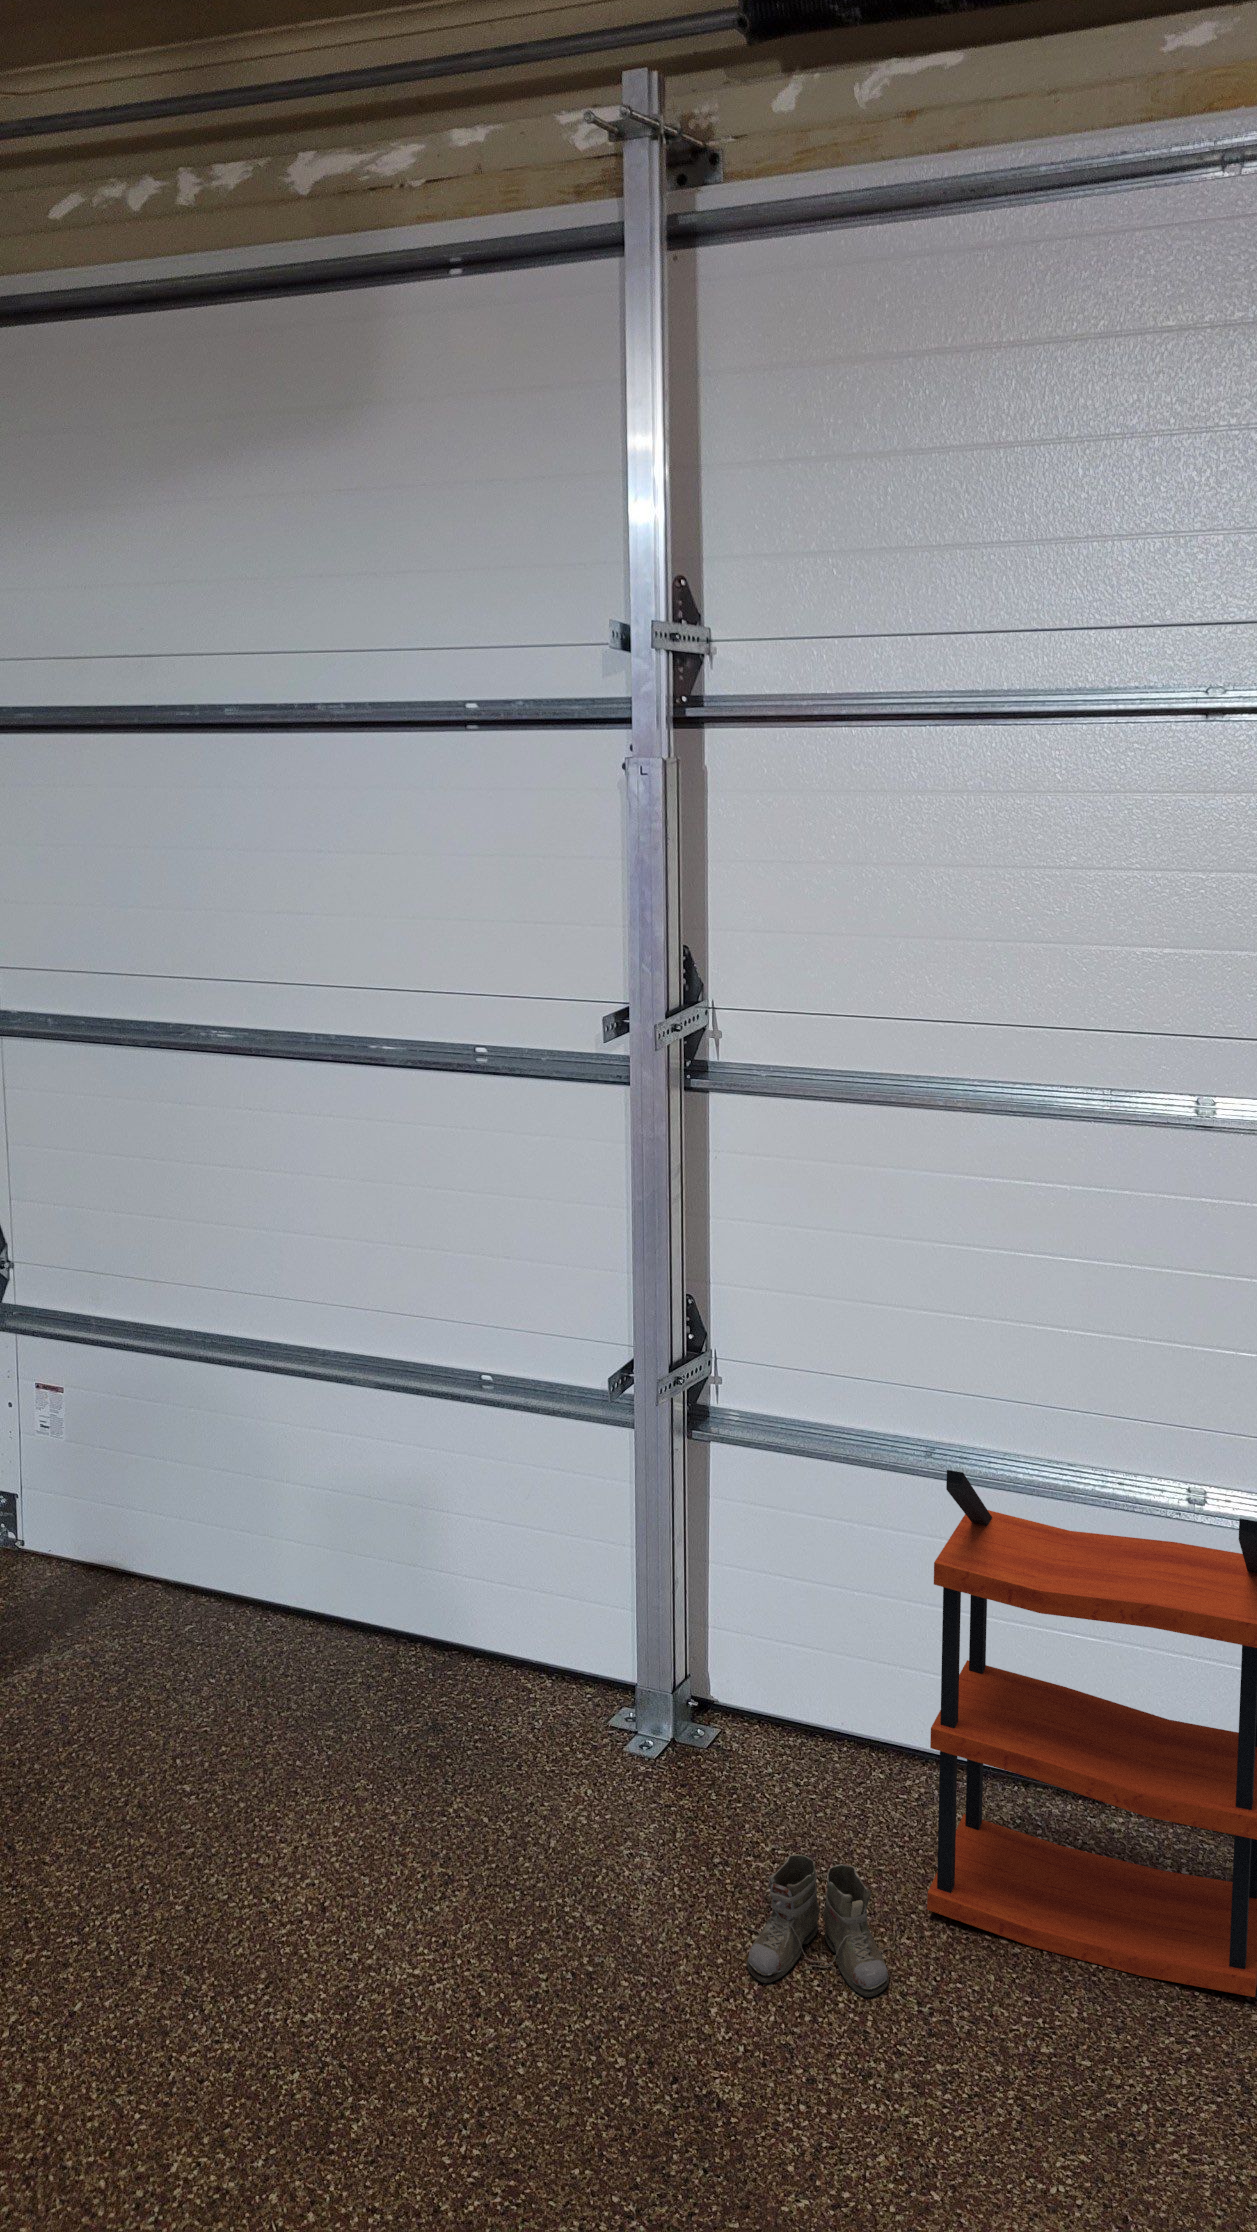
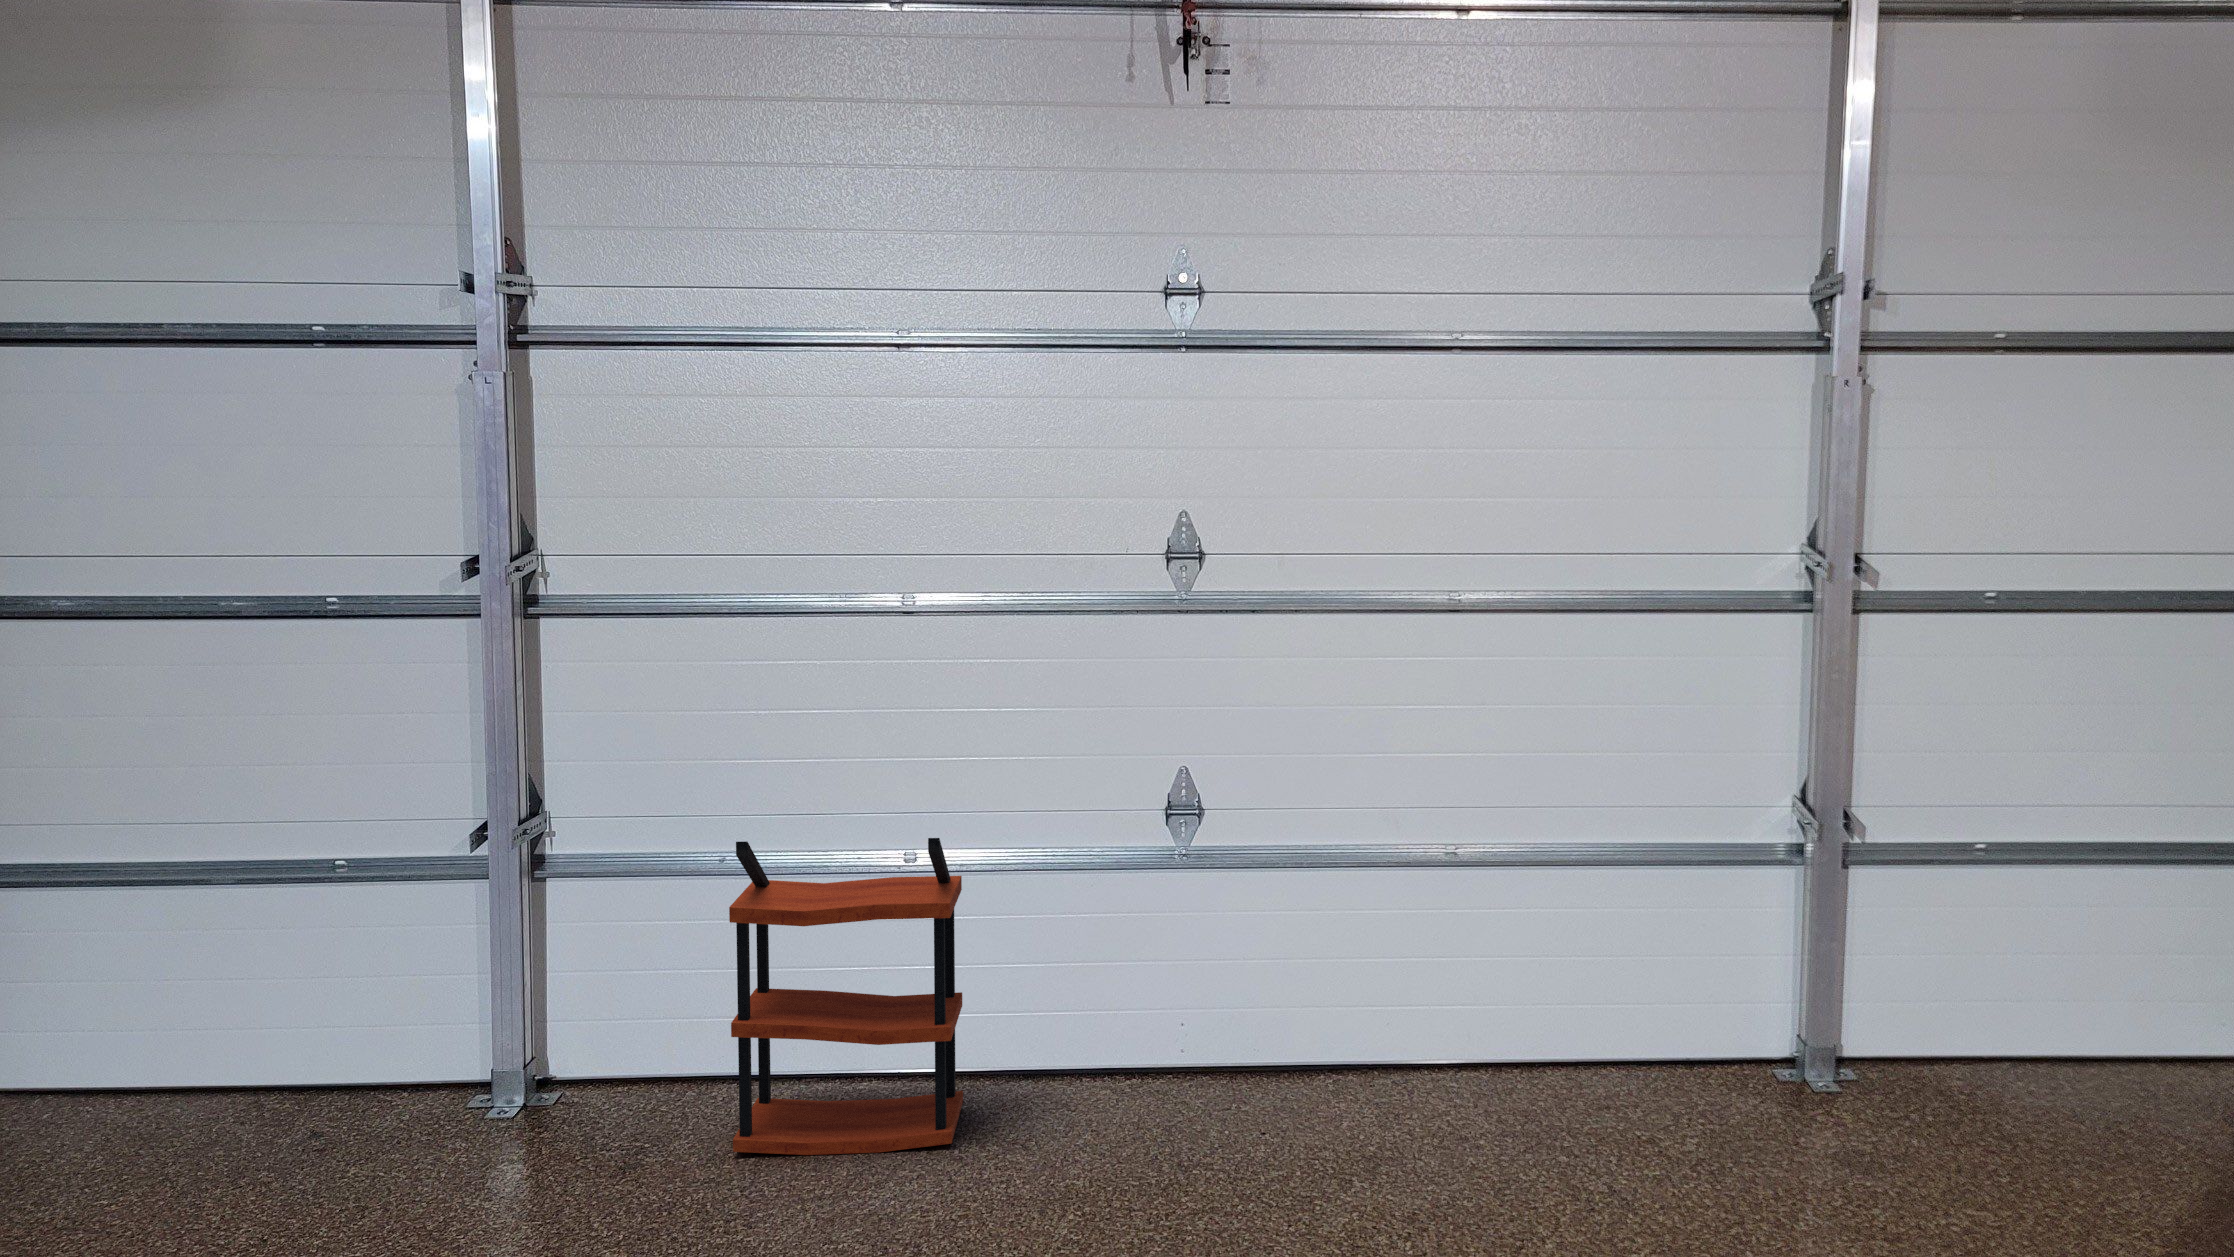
boots: present [747,1855,893,1997] -> none [598,1127,712,1214]

